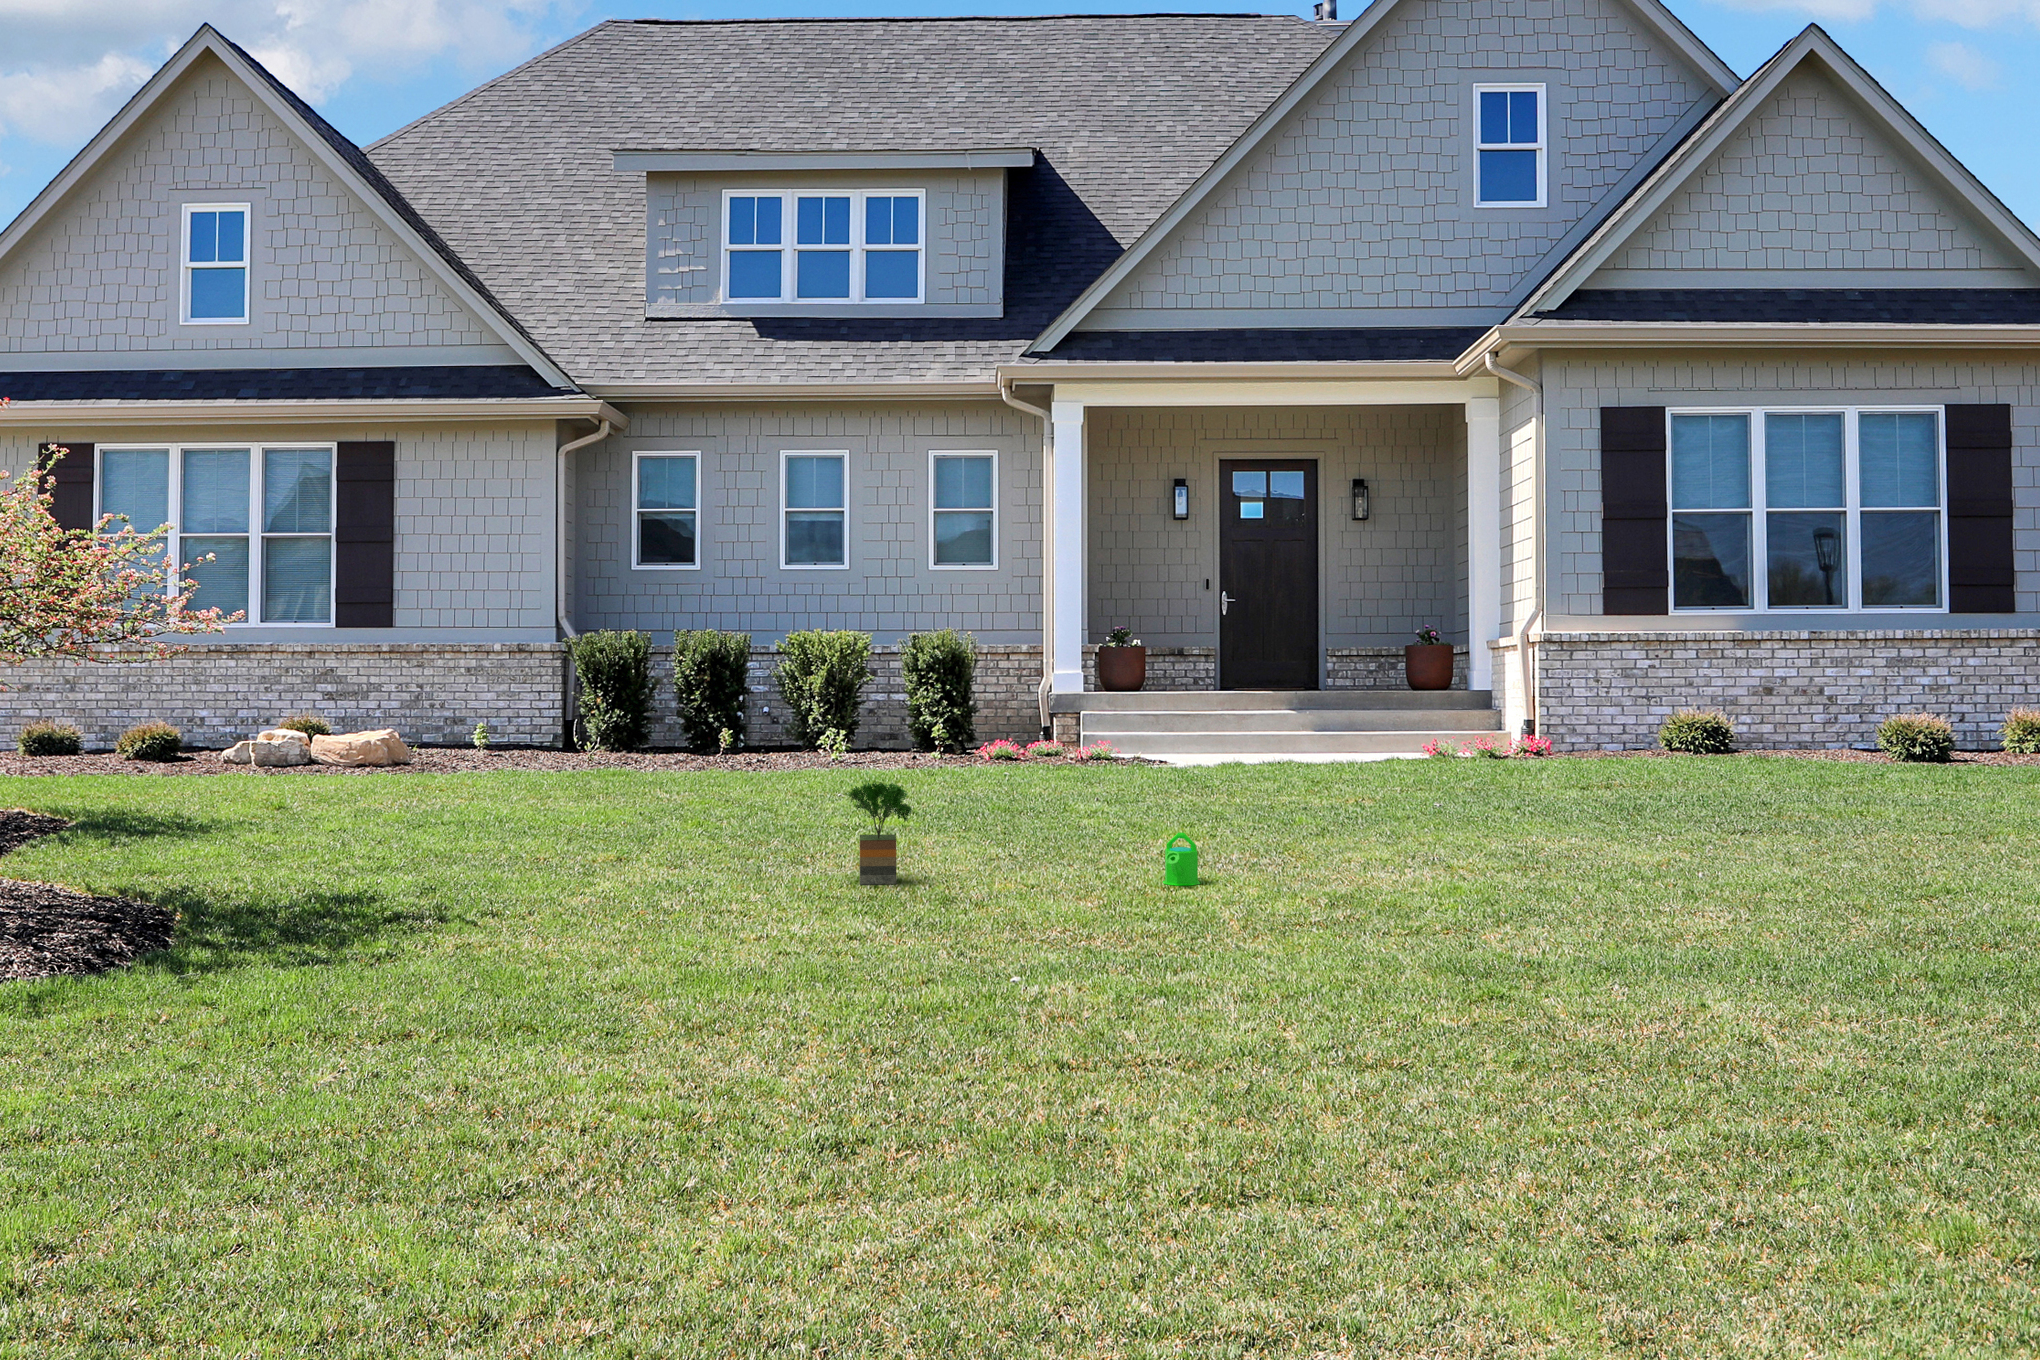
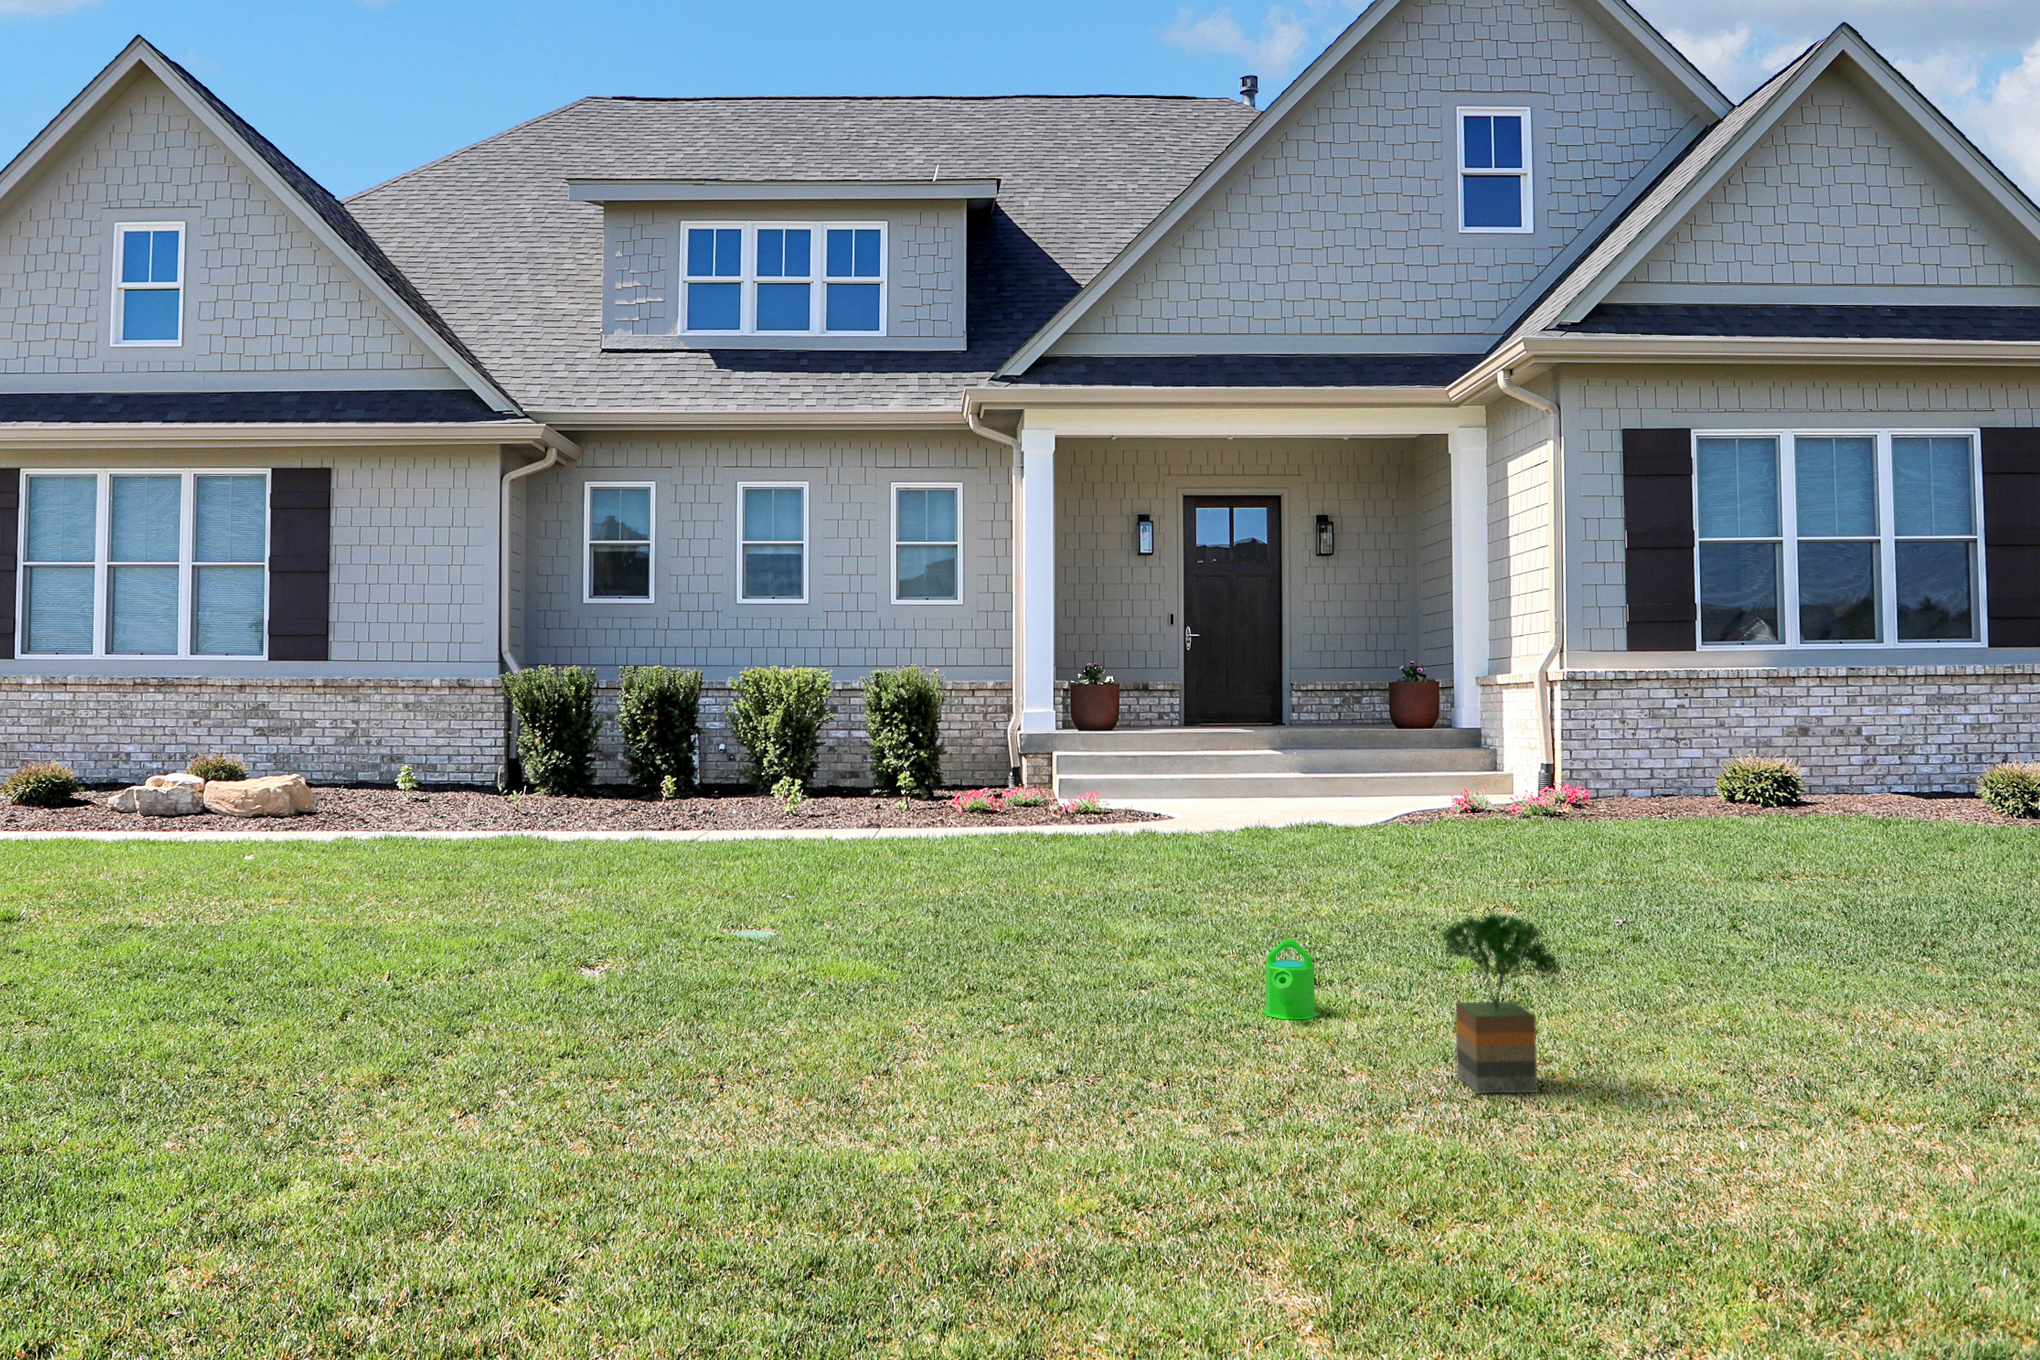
potted tree: present [848,782,913,884] -> present [1441,914,1561,1094]

